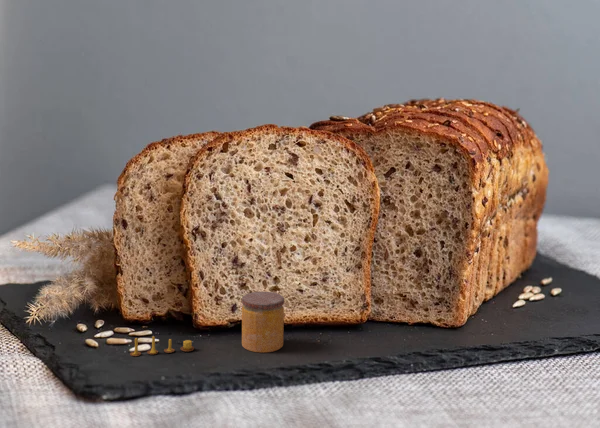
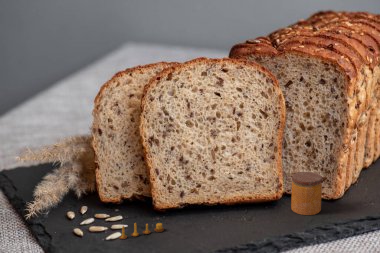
jar: present [242,291,284,353] -> present [291,172,322,215]

